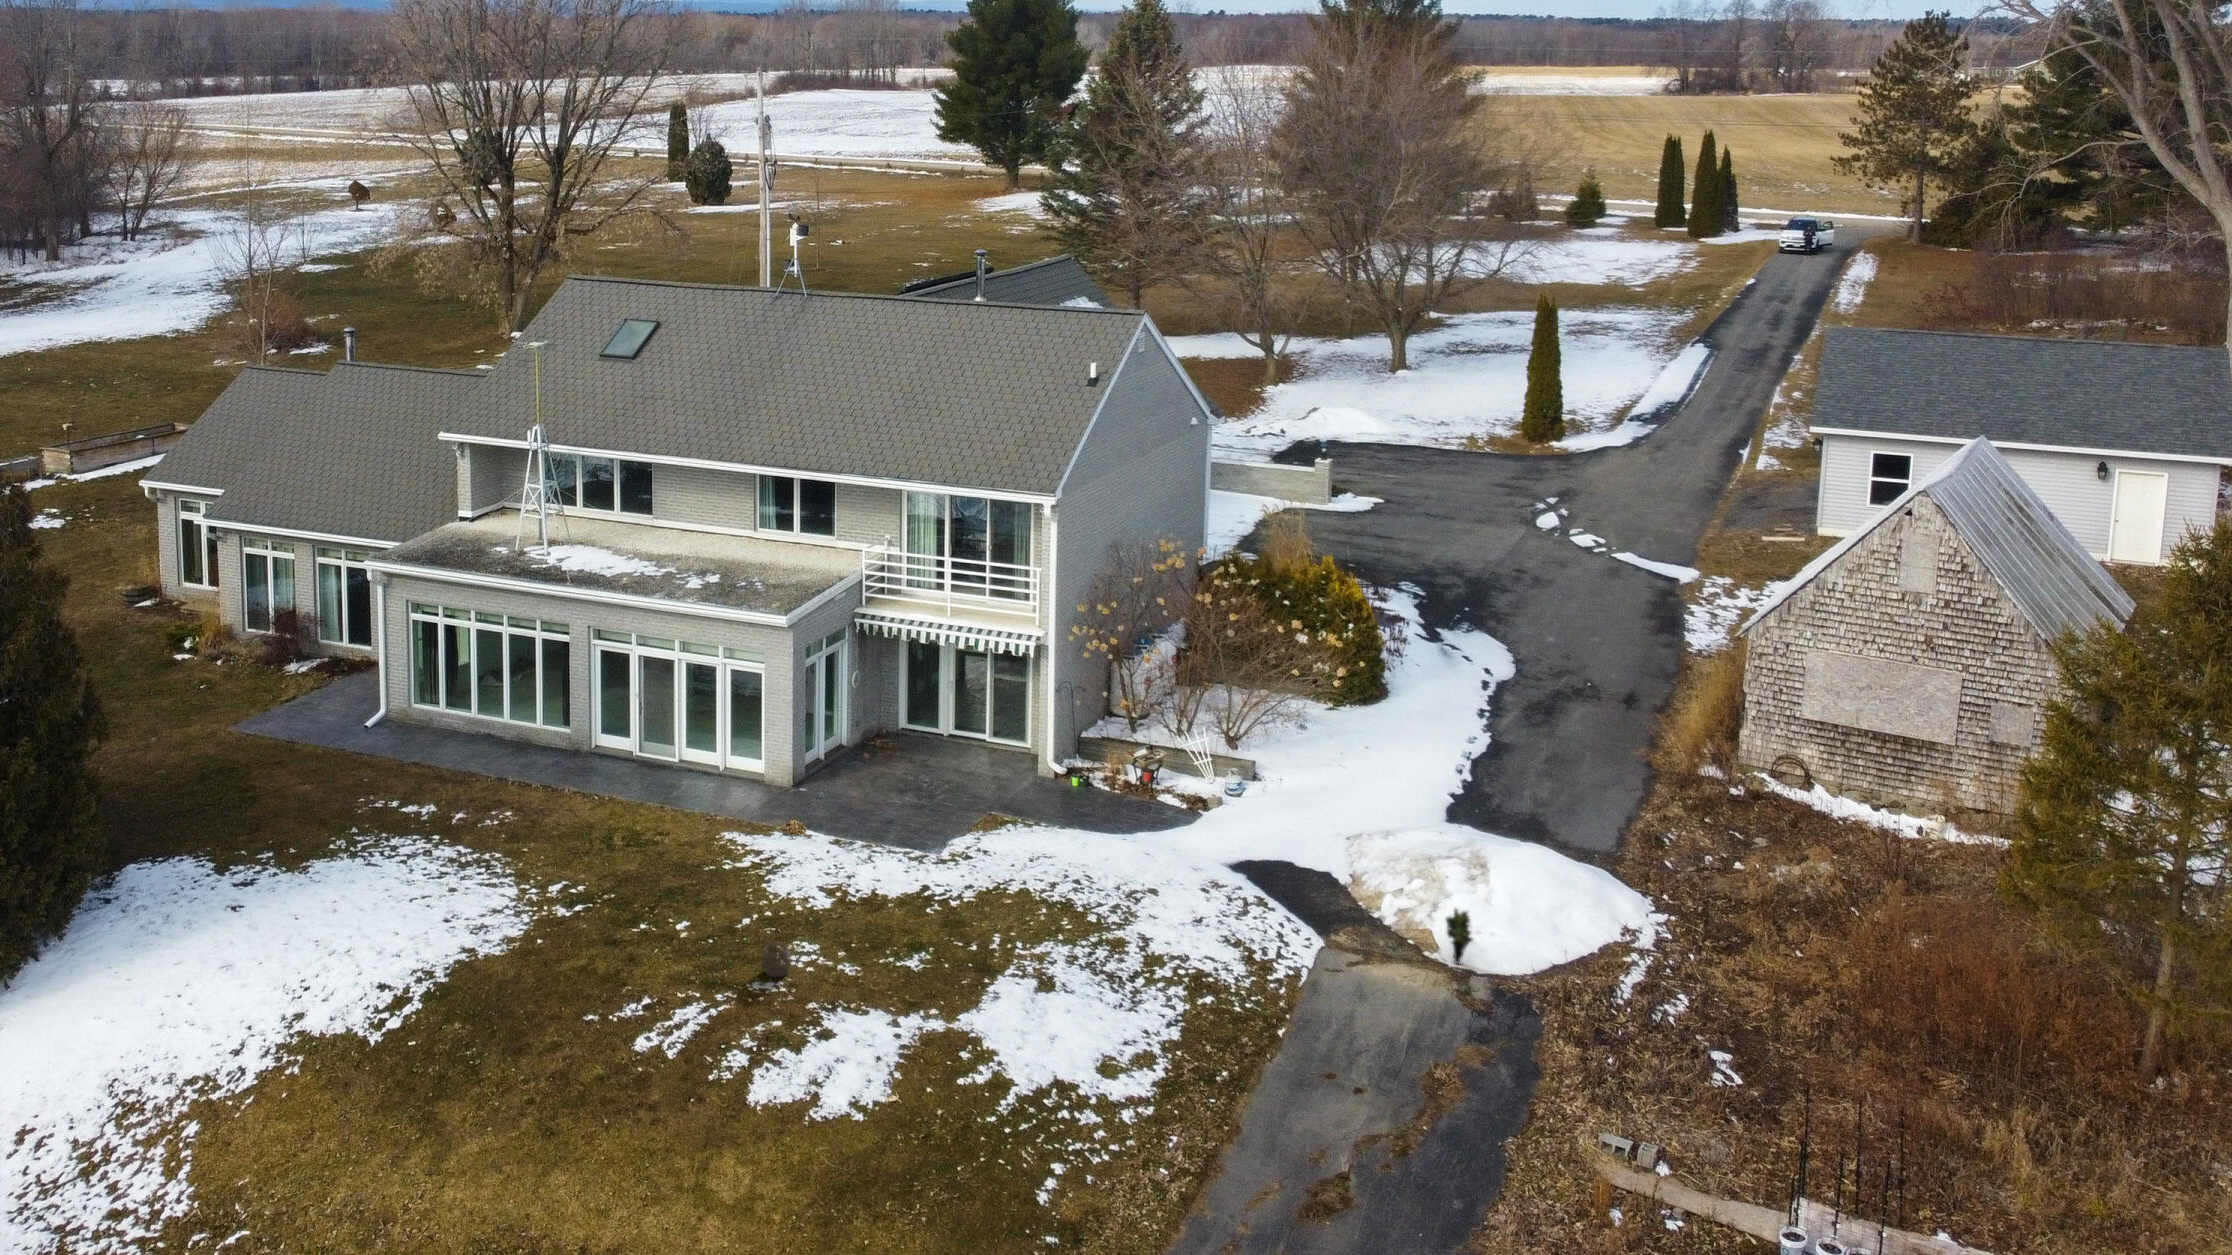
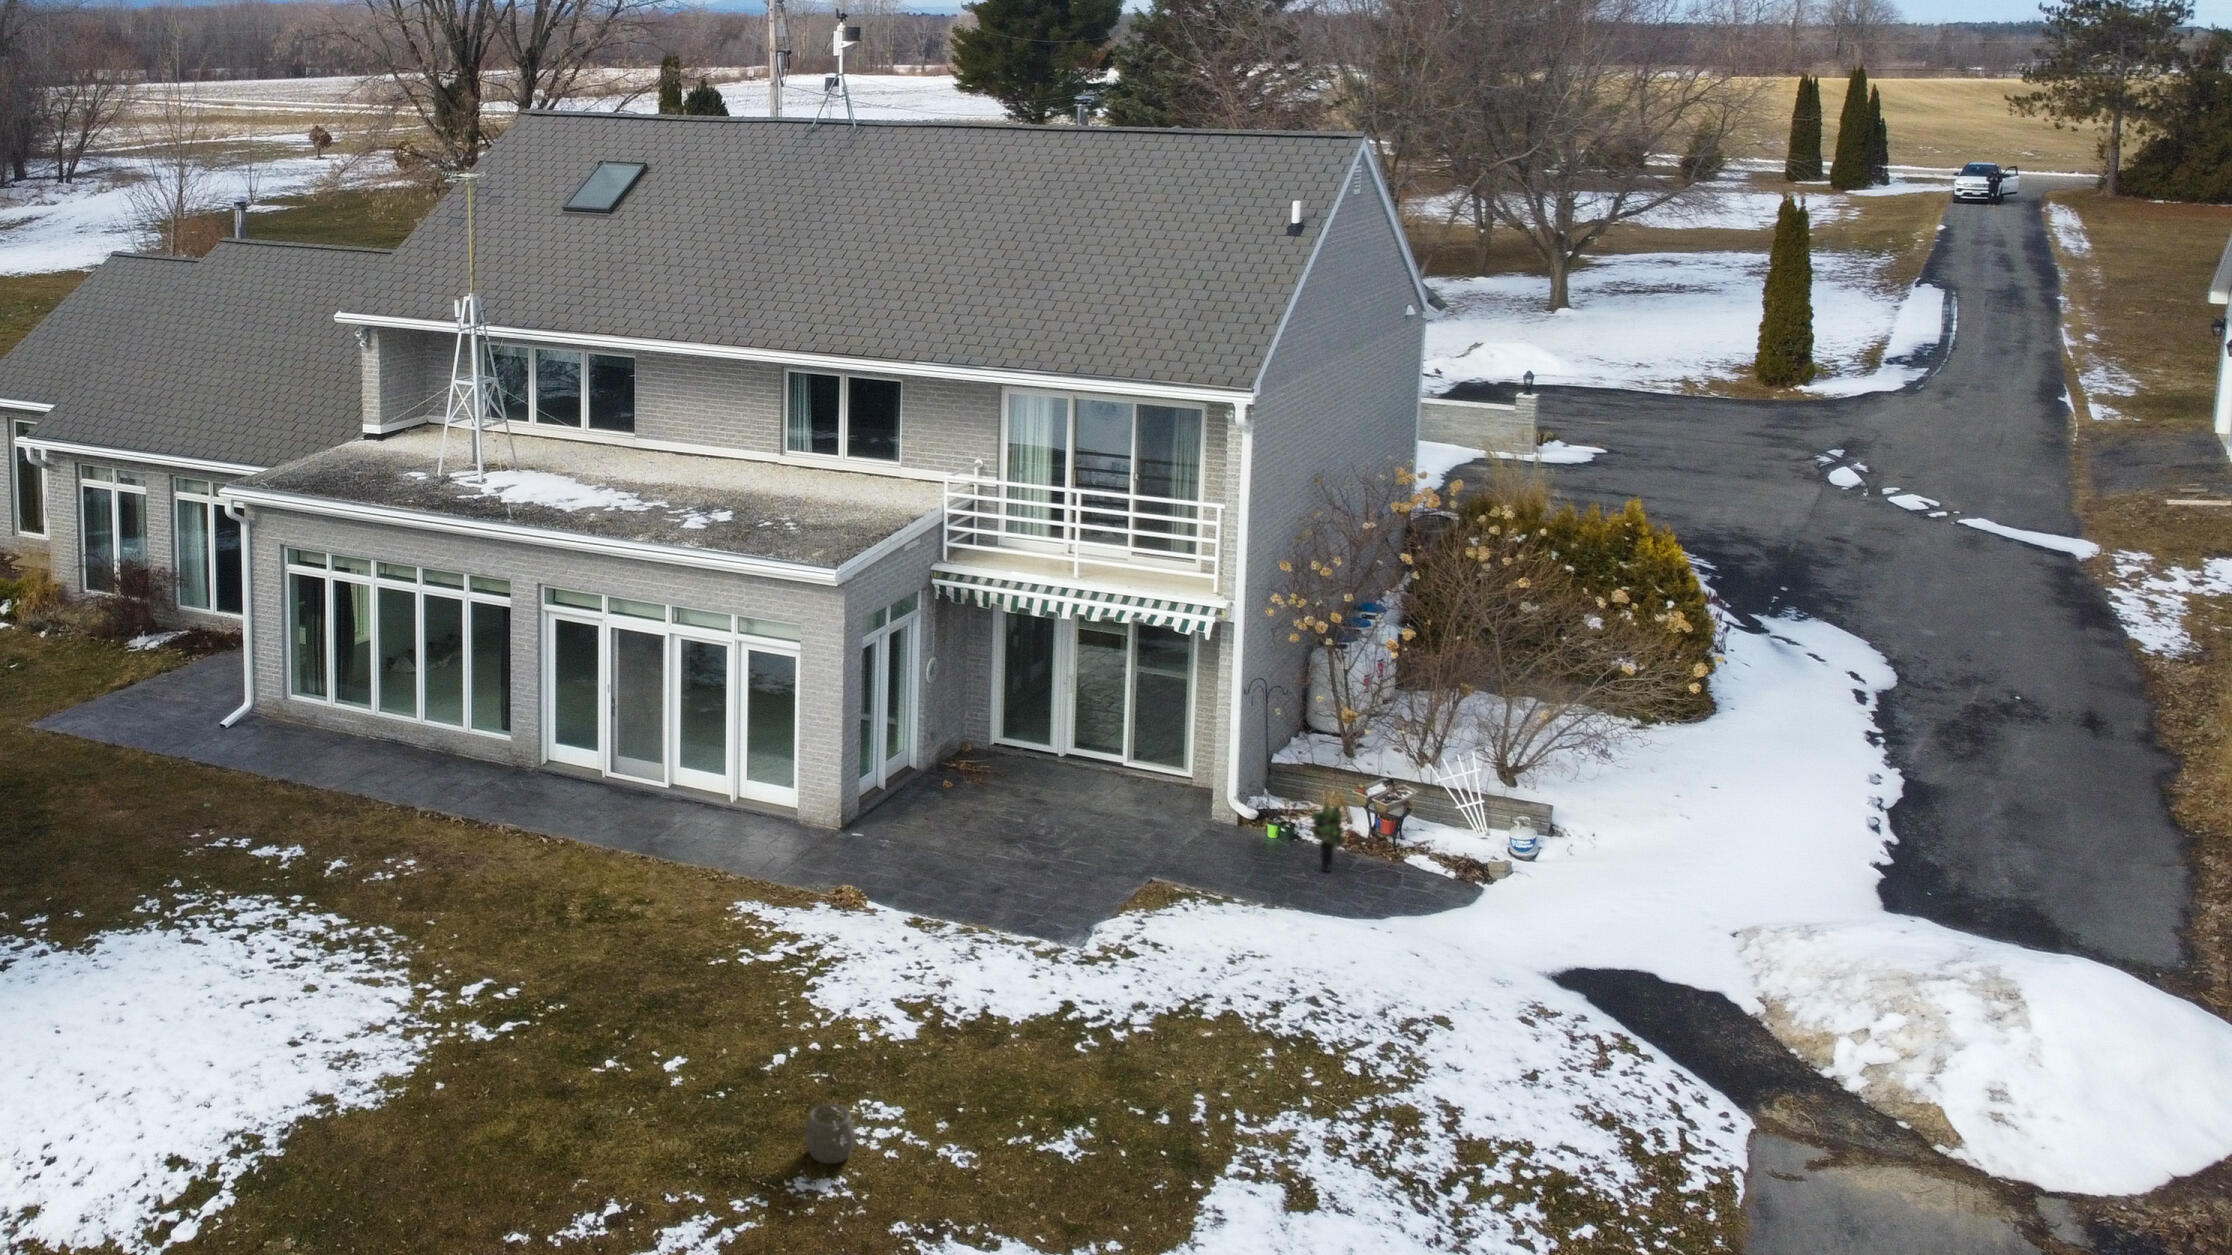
potted plant: present [1446,909,1472,964] -> present [1312,802,1345,871]

